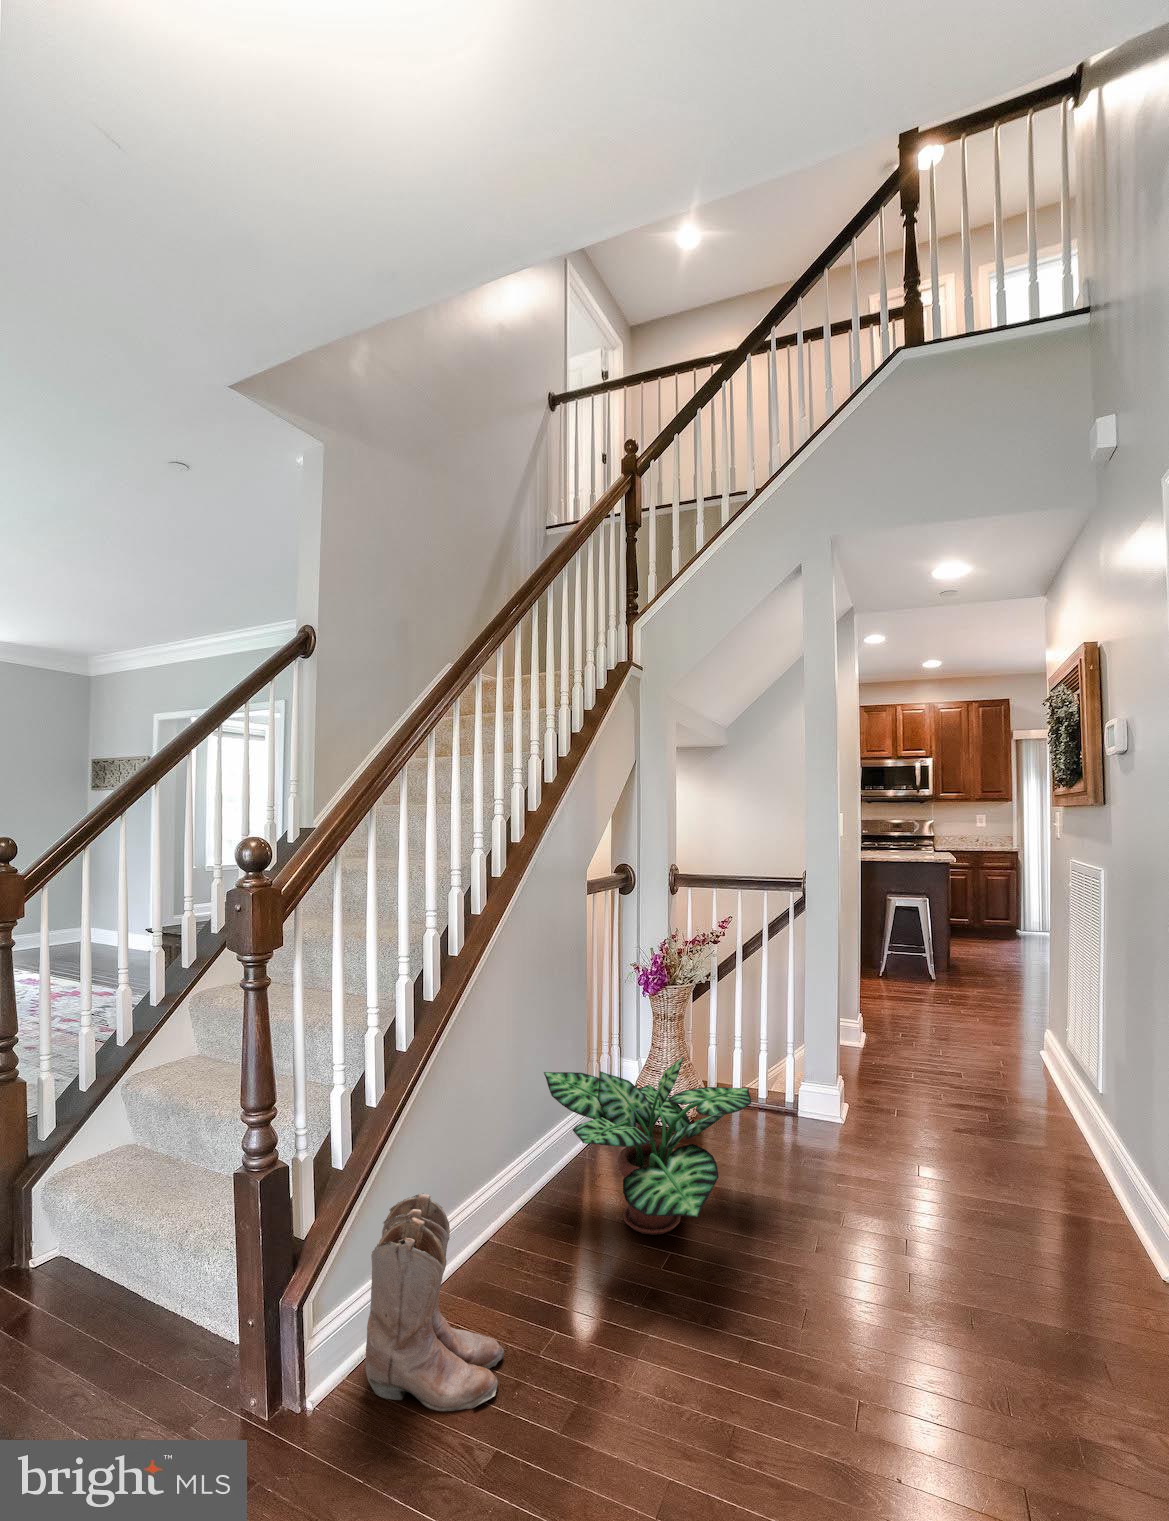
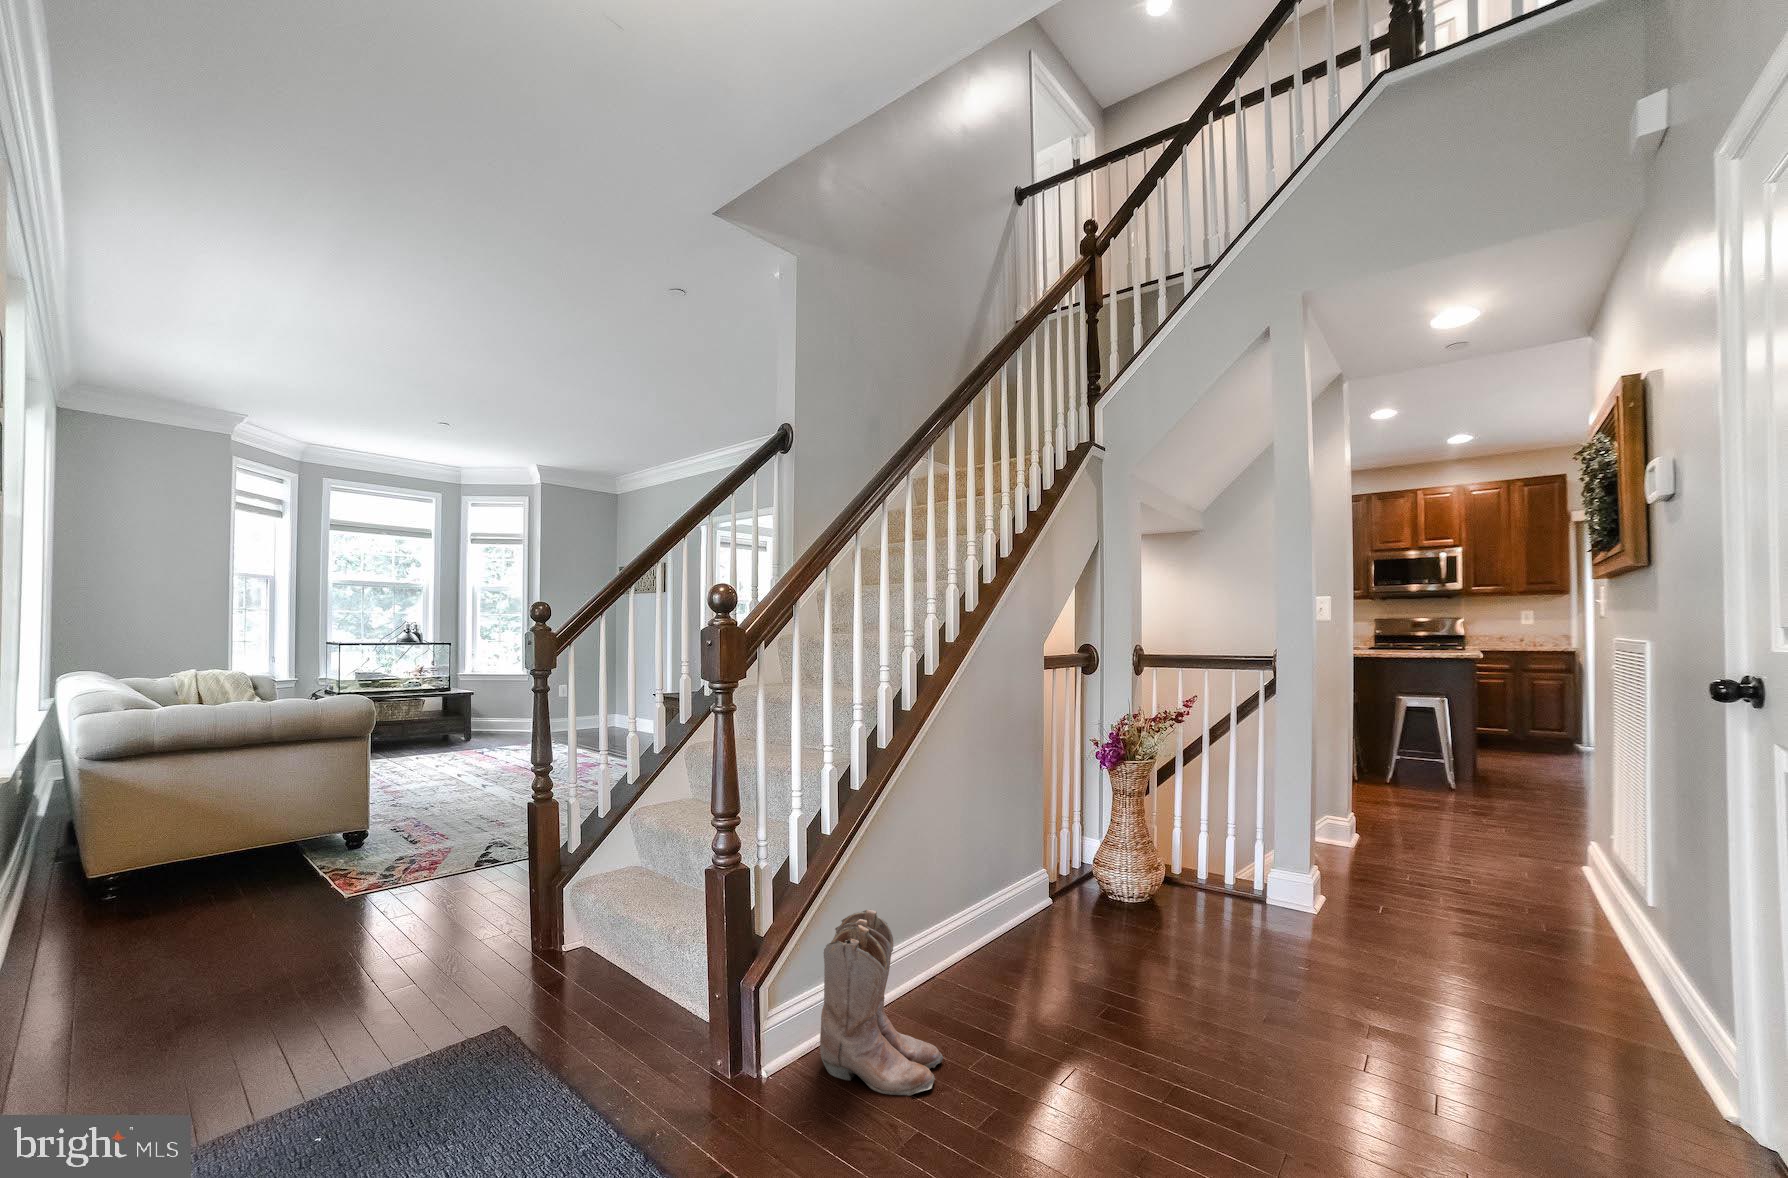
potted plant: present [544,1057,751,1235] -> none [993,817,1203,987]

